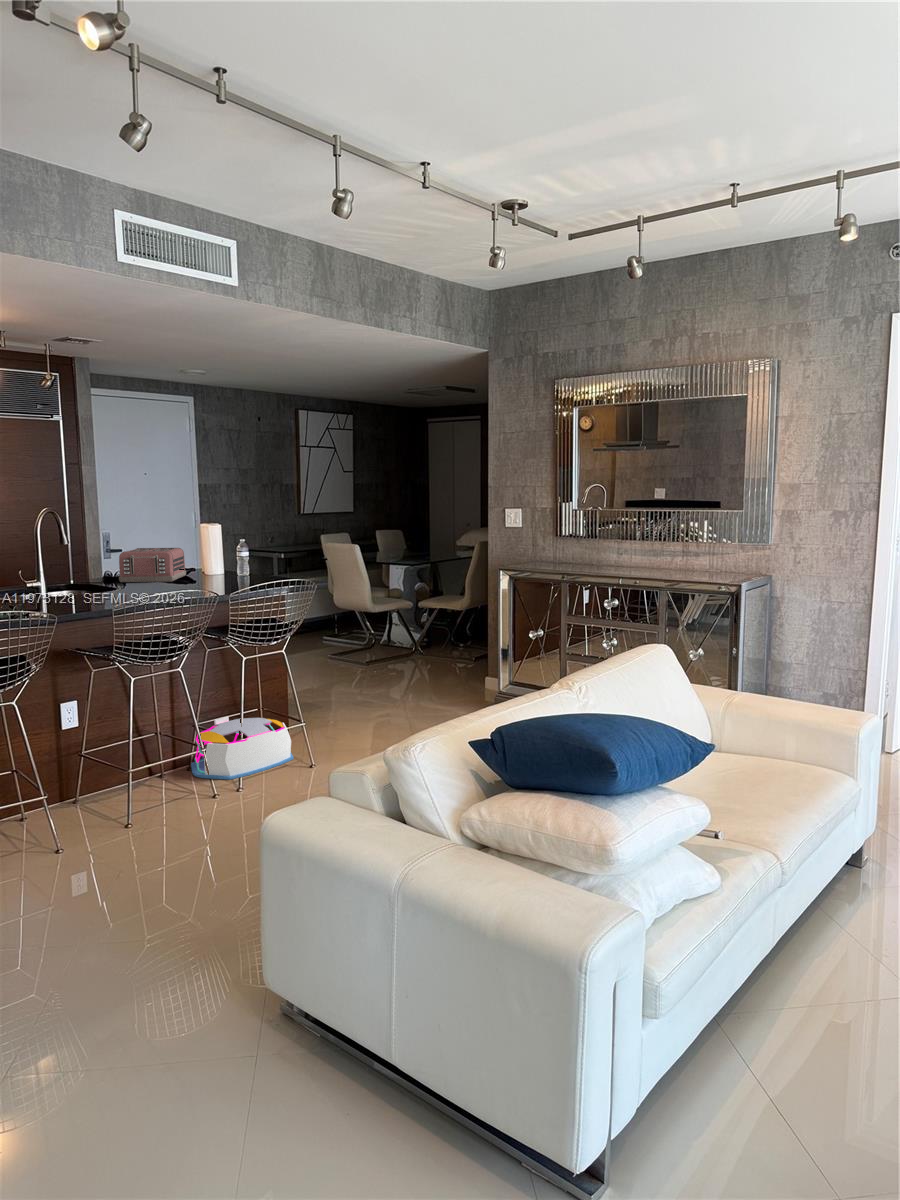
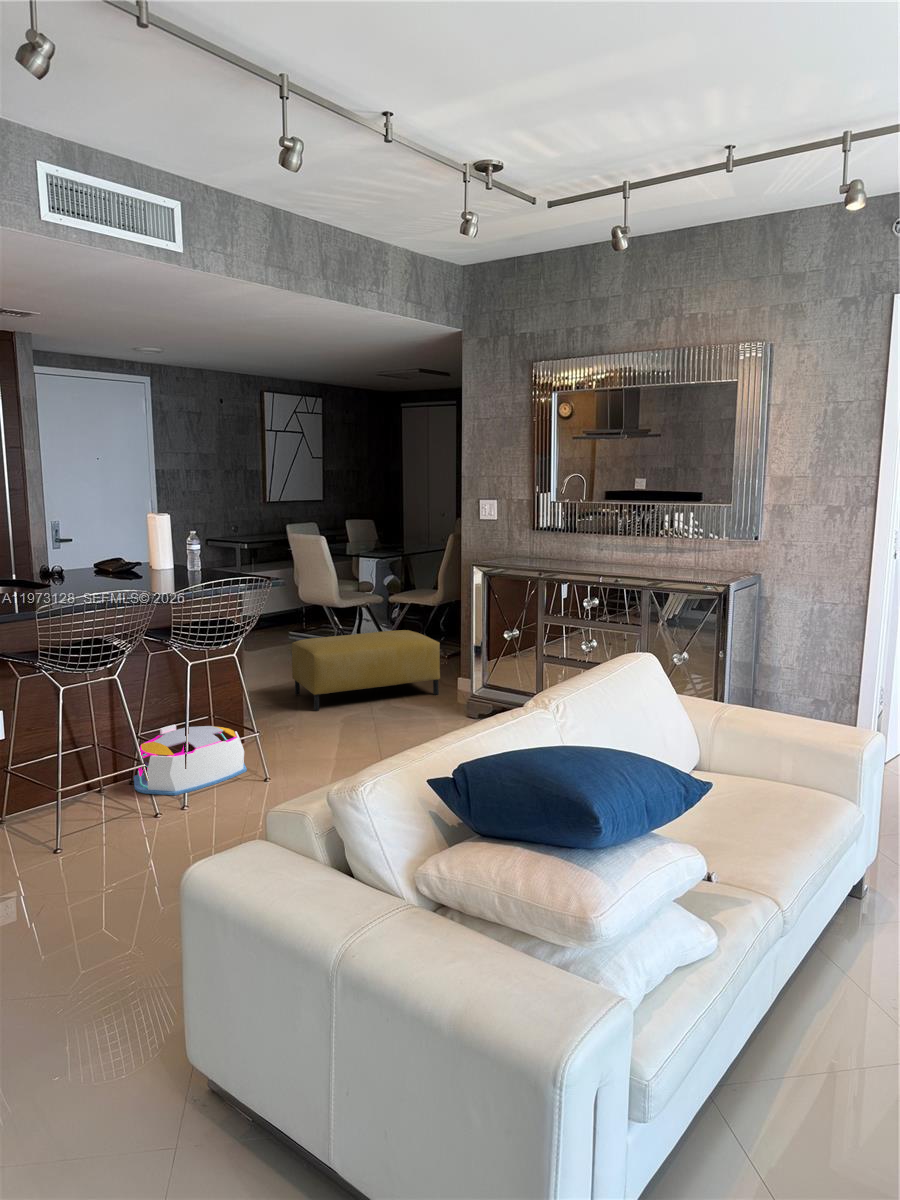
toaster: present [119,548,186,582] -> none [57,540,133,578]
ottoman: none [331,632,470,707] -> present [292,630,440,711]

